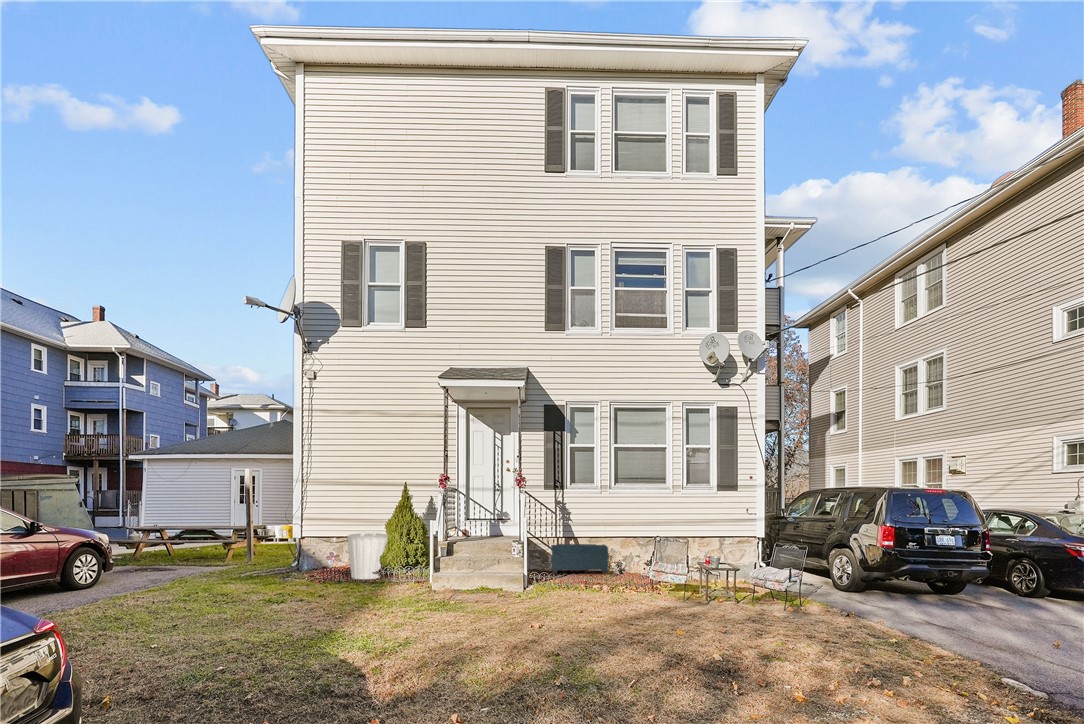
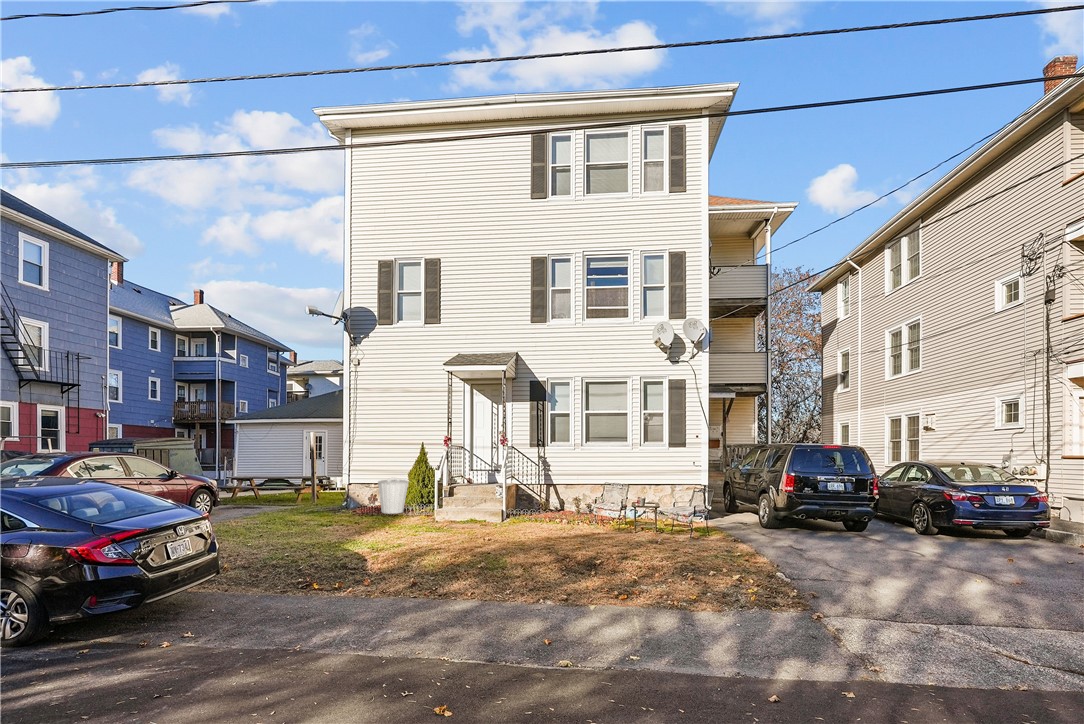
bench: present [551,544,608,575] -> none [534,489,578,513]

